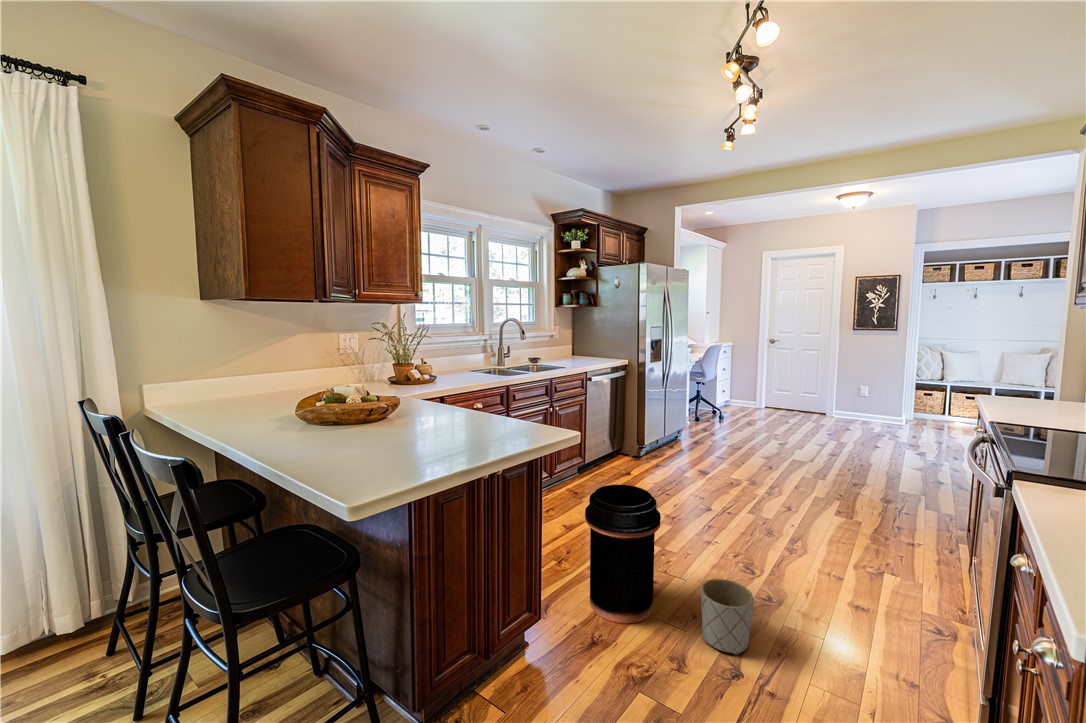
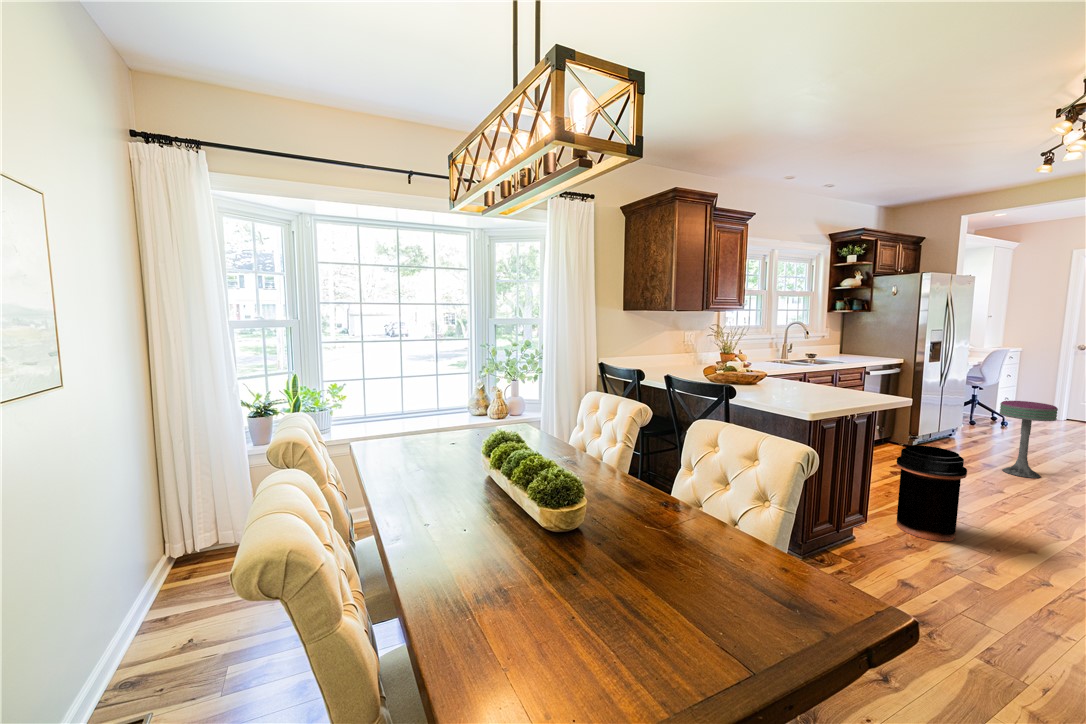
bar stool: none [710,401,755,484] -> present [1000,401,1058,478]
planter: present [701,579,753,655] -> none [1006,519,1059,571]

